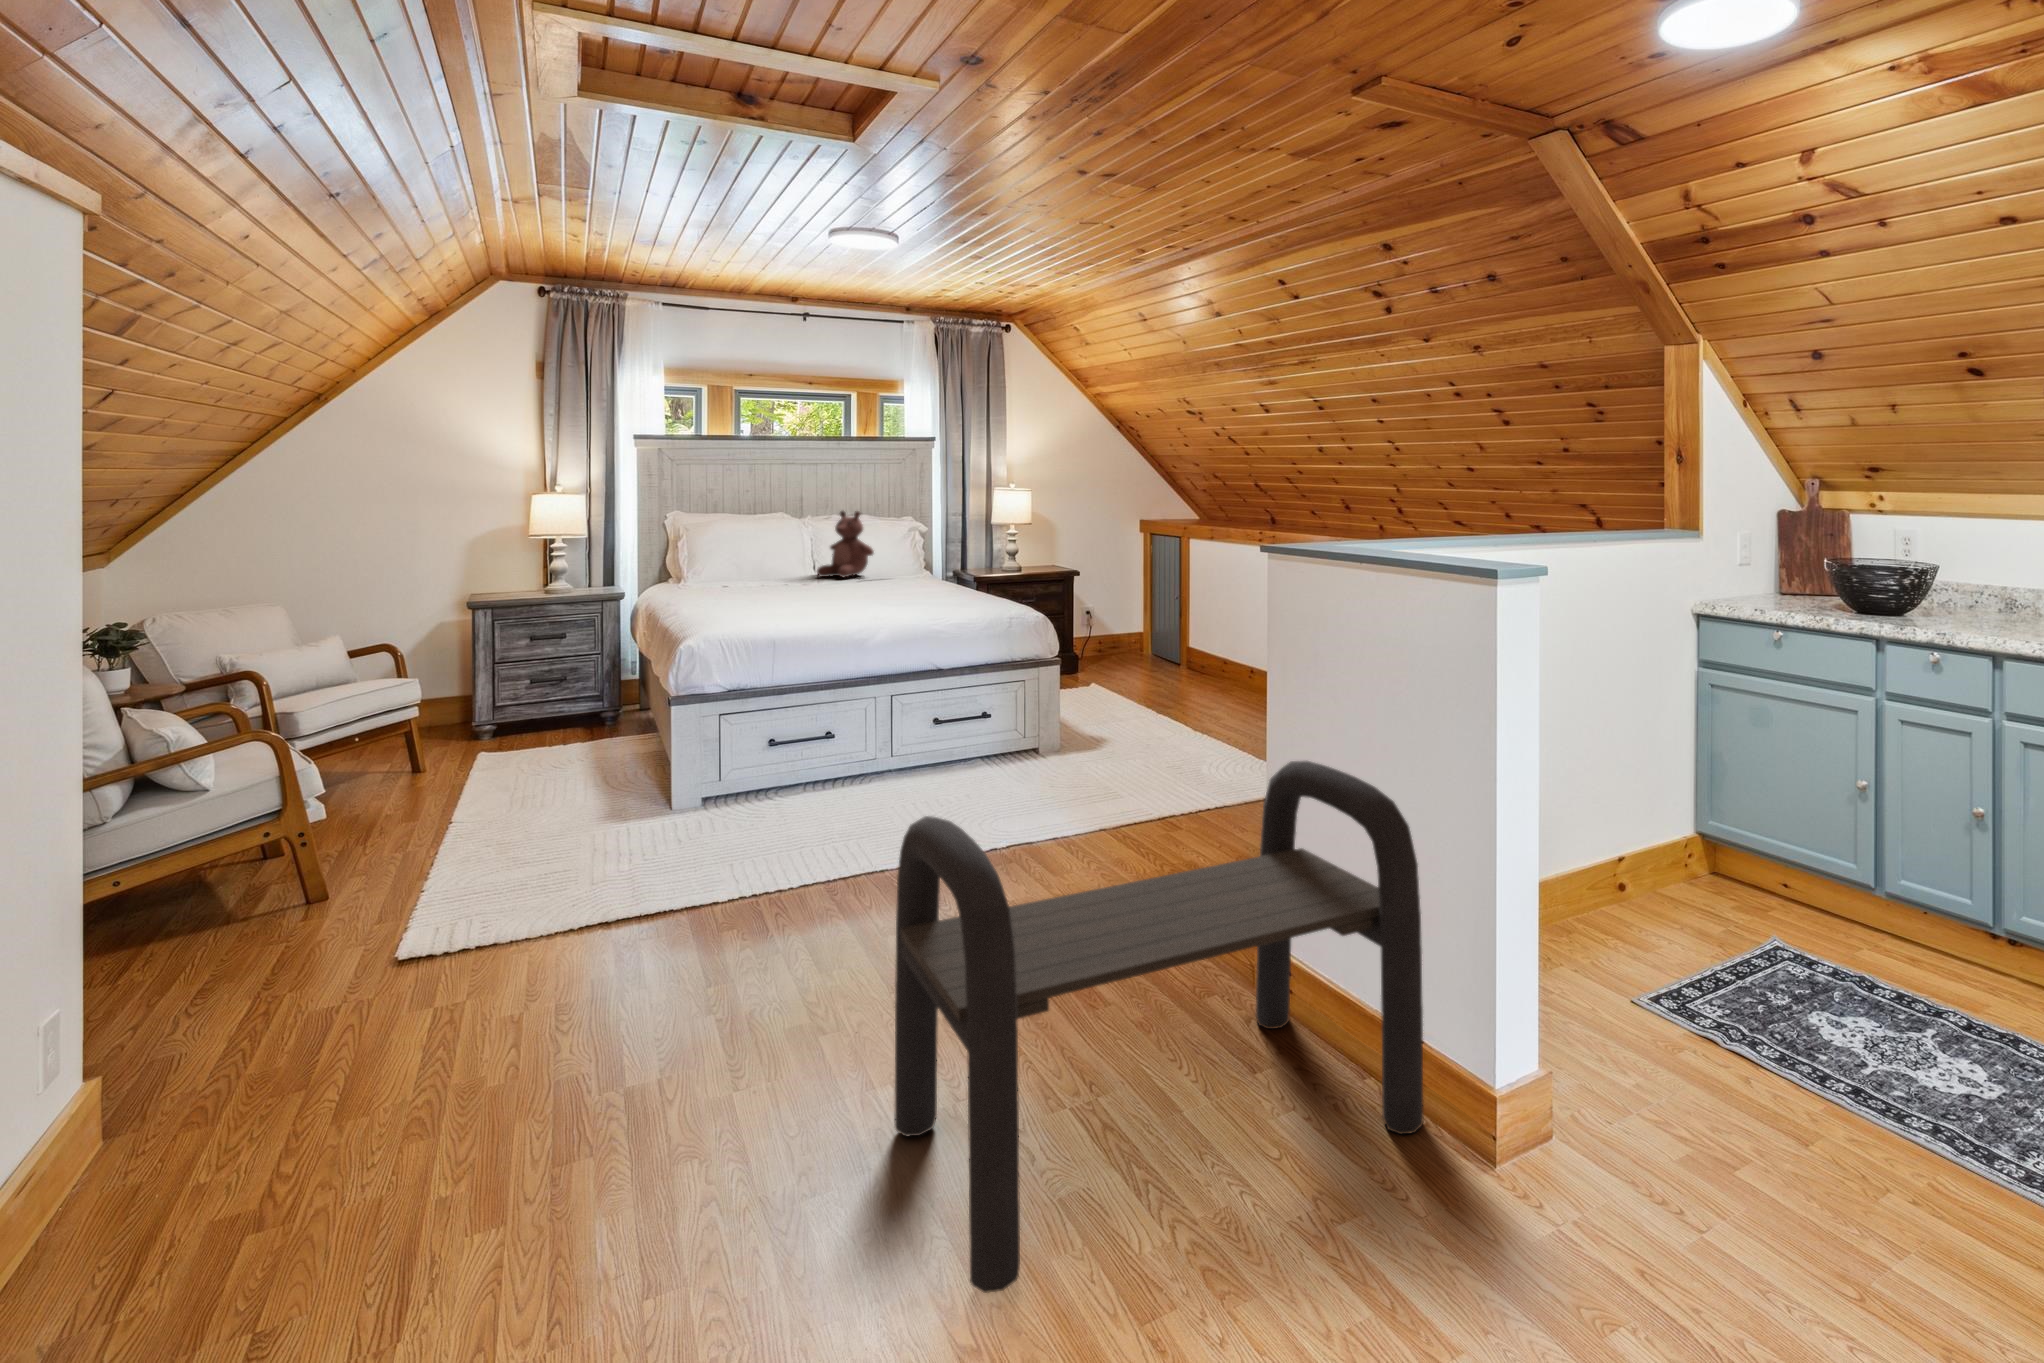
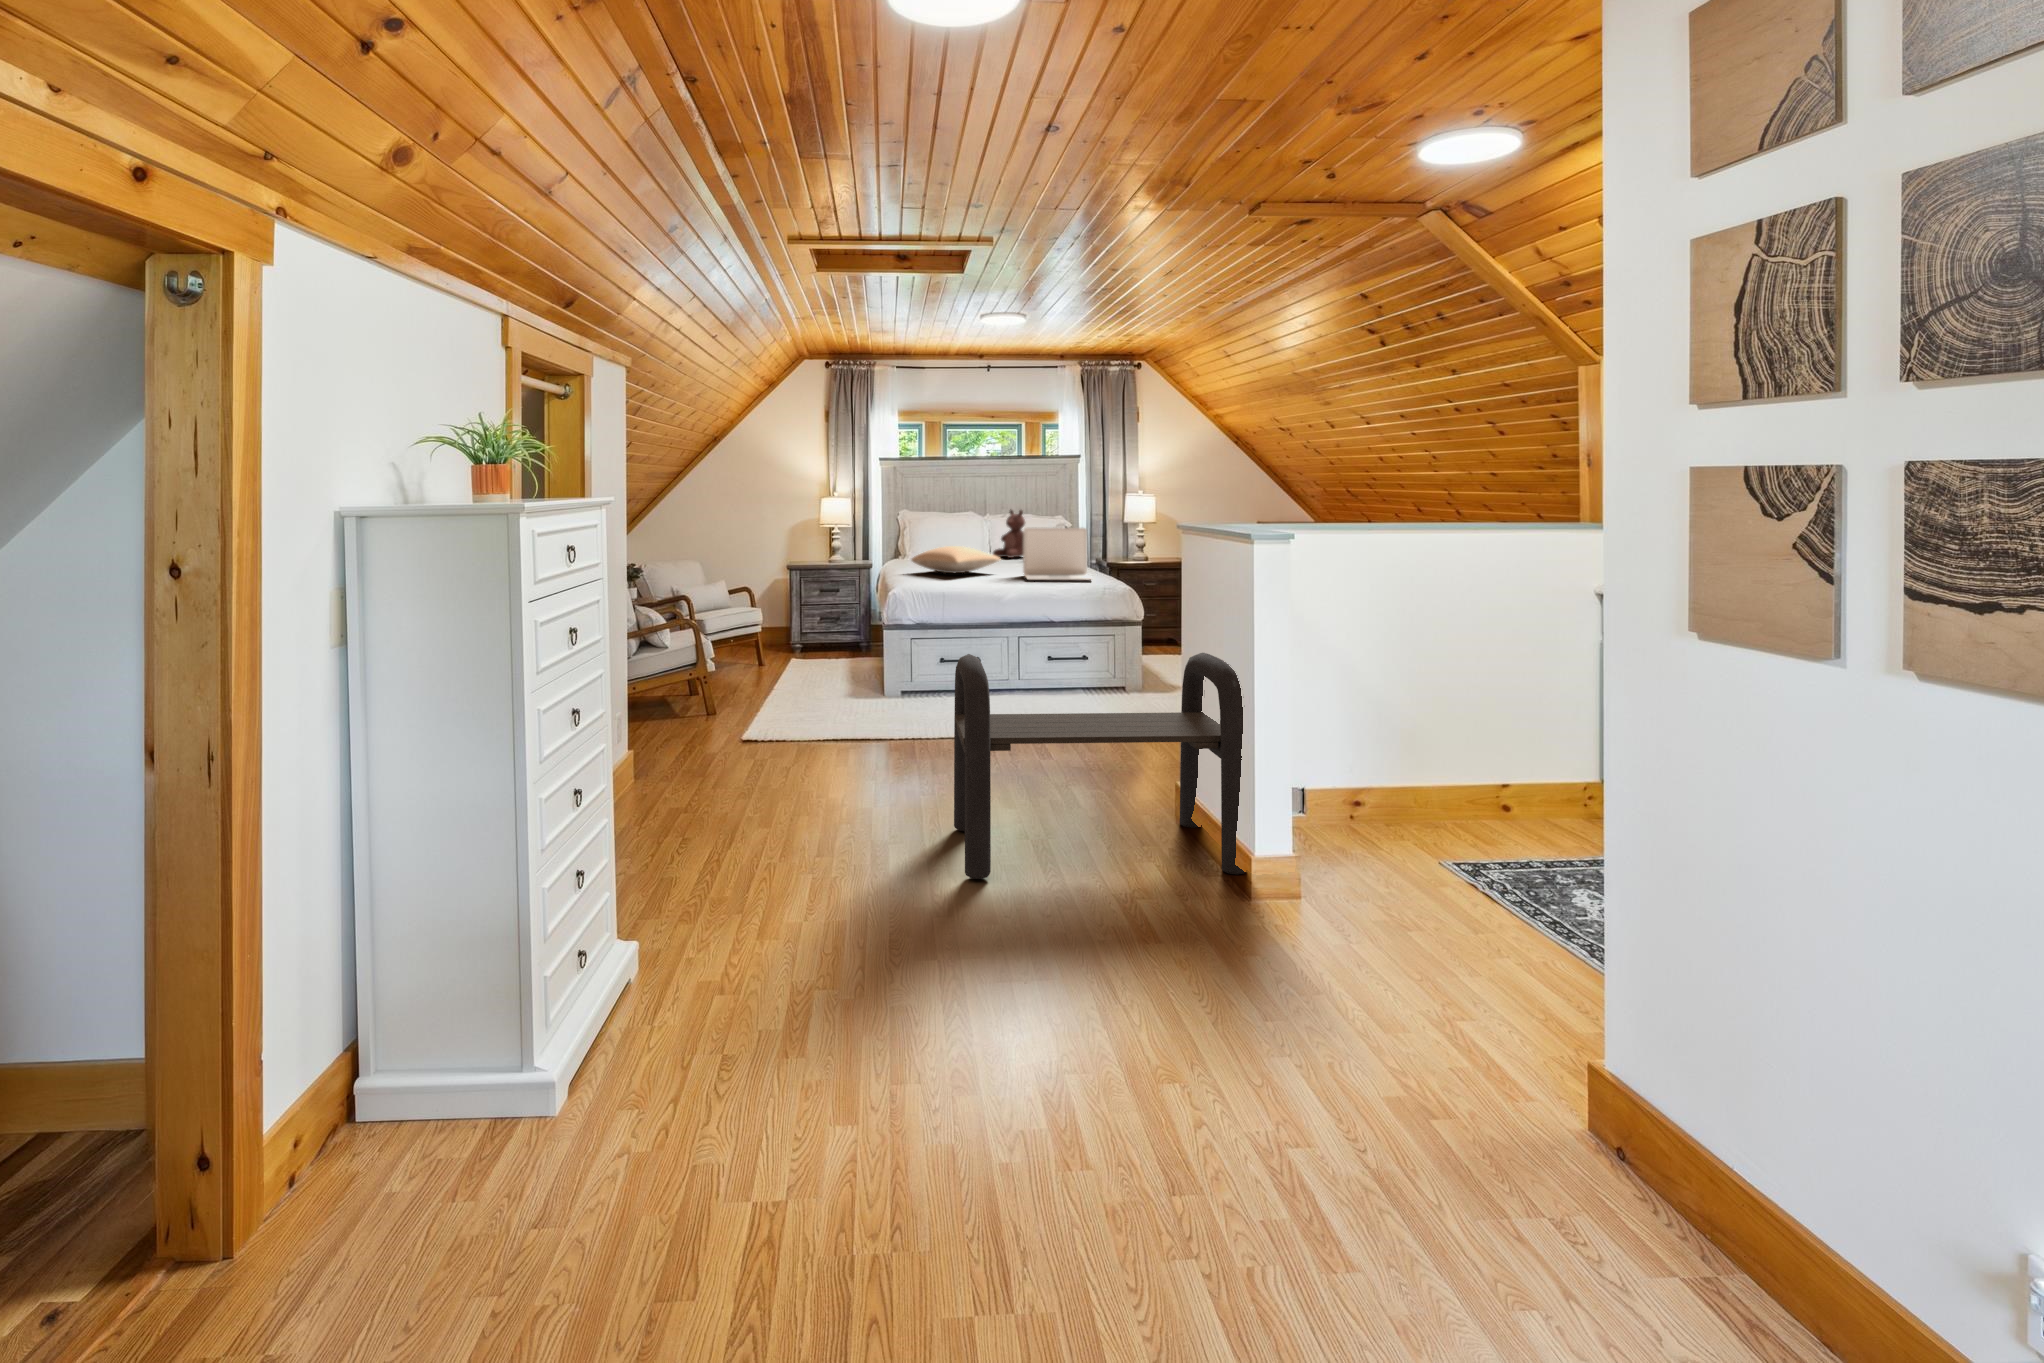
laptop: none [881,538,987,616] -> present [1023,528,1092,580]
pillow: none [702,568,846,608] -> present [911,546,1000,573]

